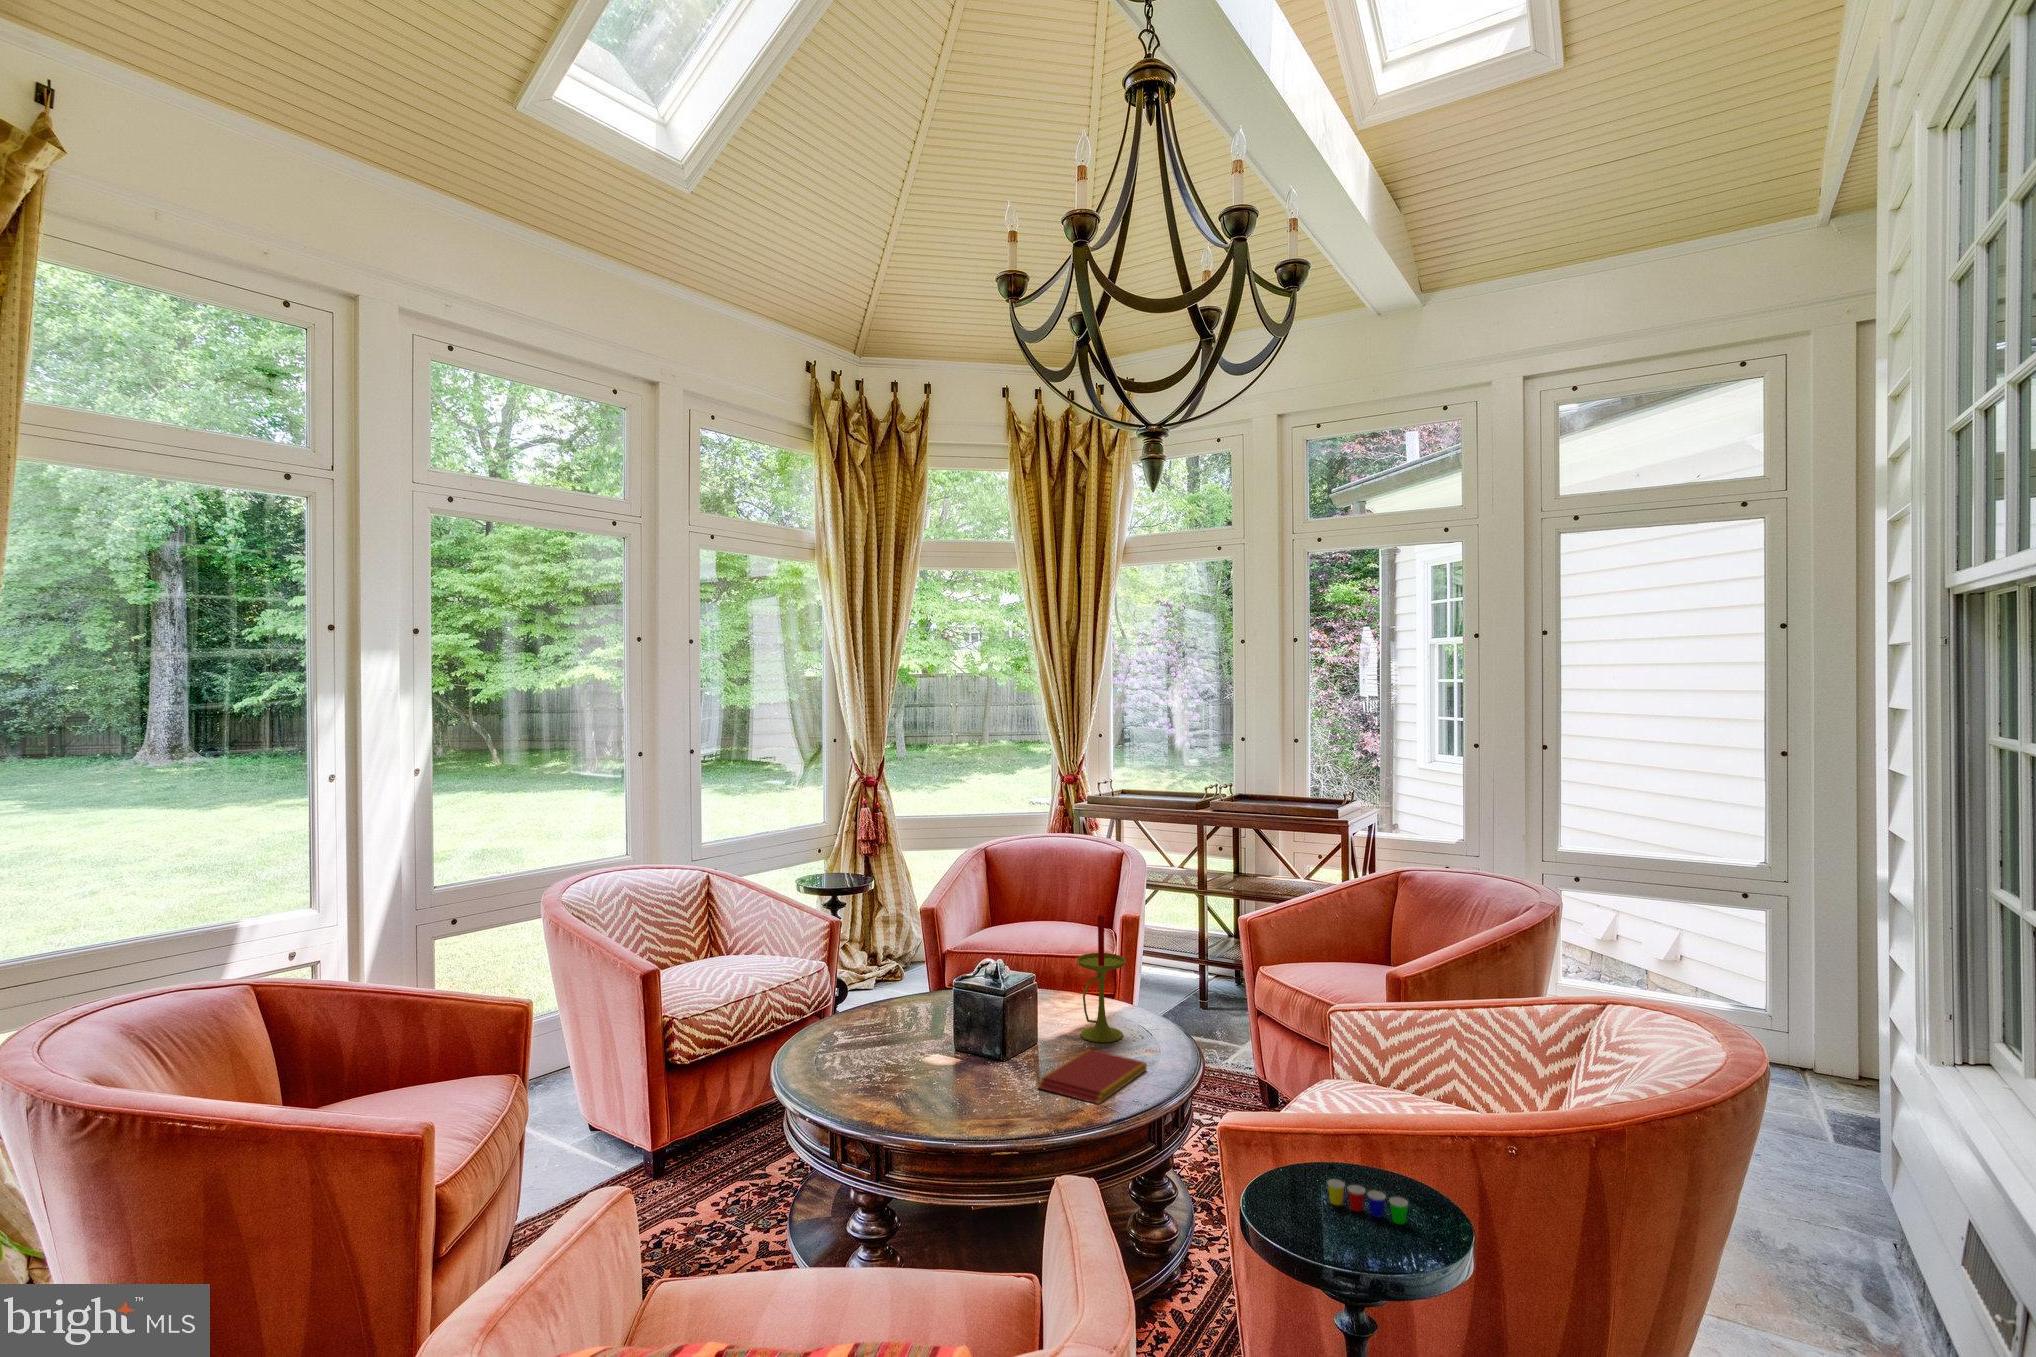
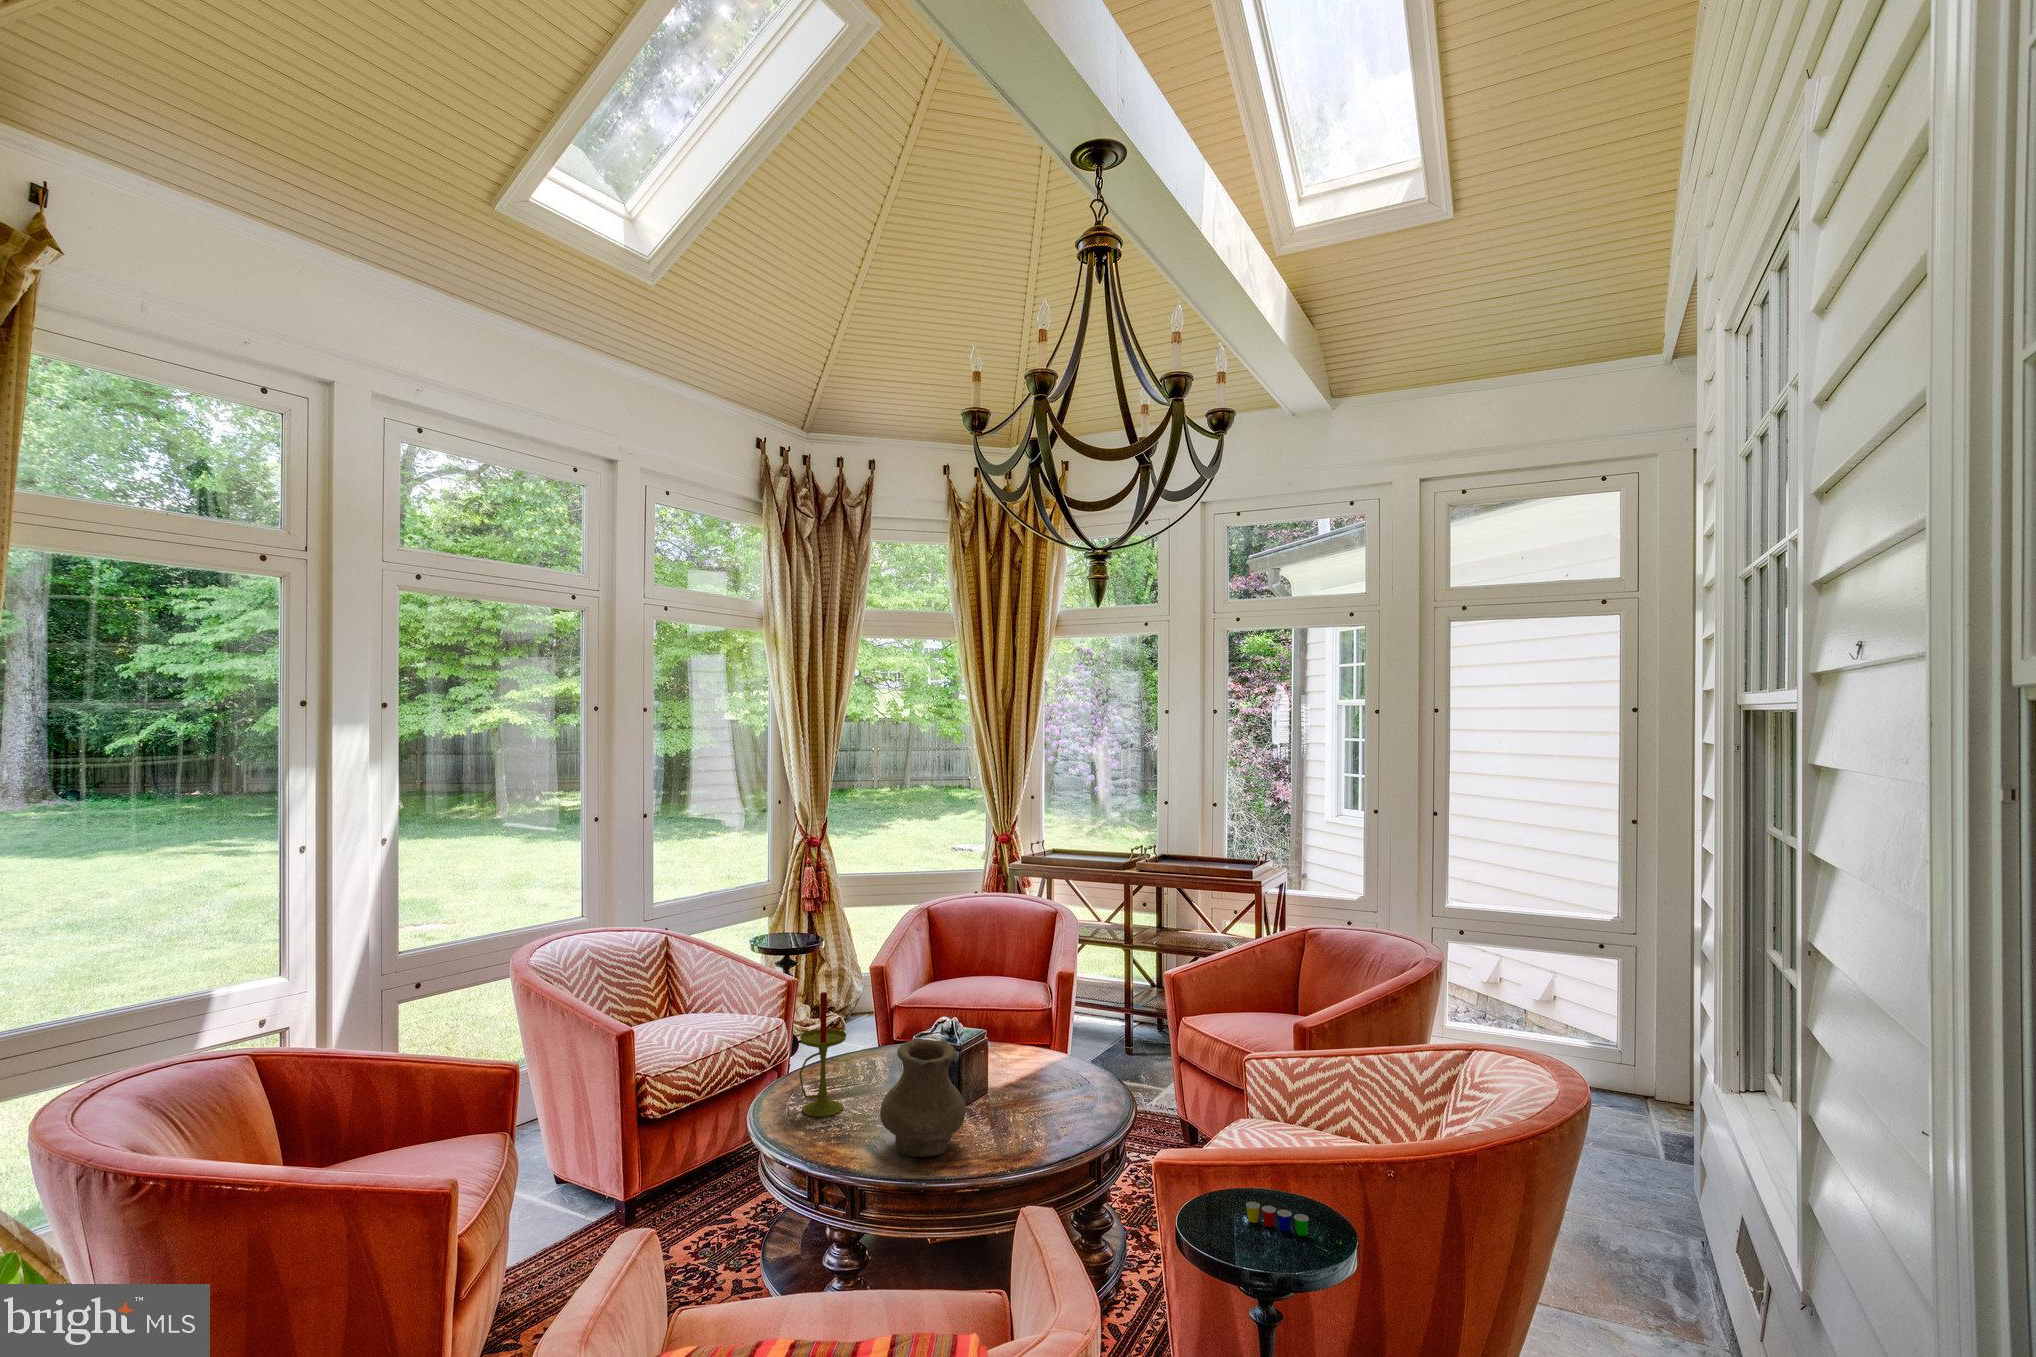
candle: present [1077,914,1125,1043] -> present [799,992,847,1117]
vase: none [911,982,1006,1113] -> present [880,1039,965,1157]
book: present [1037,1049,1147,1104] -> none [991,1096,1086,1146]

